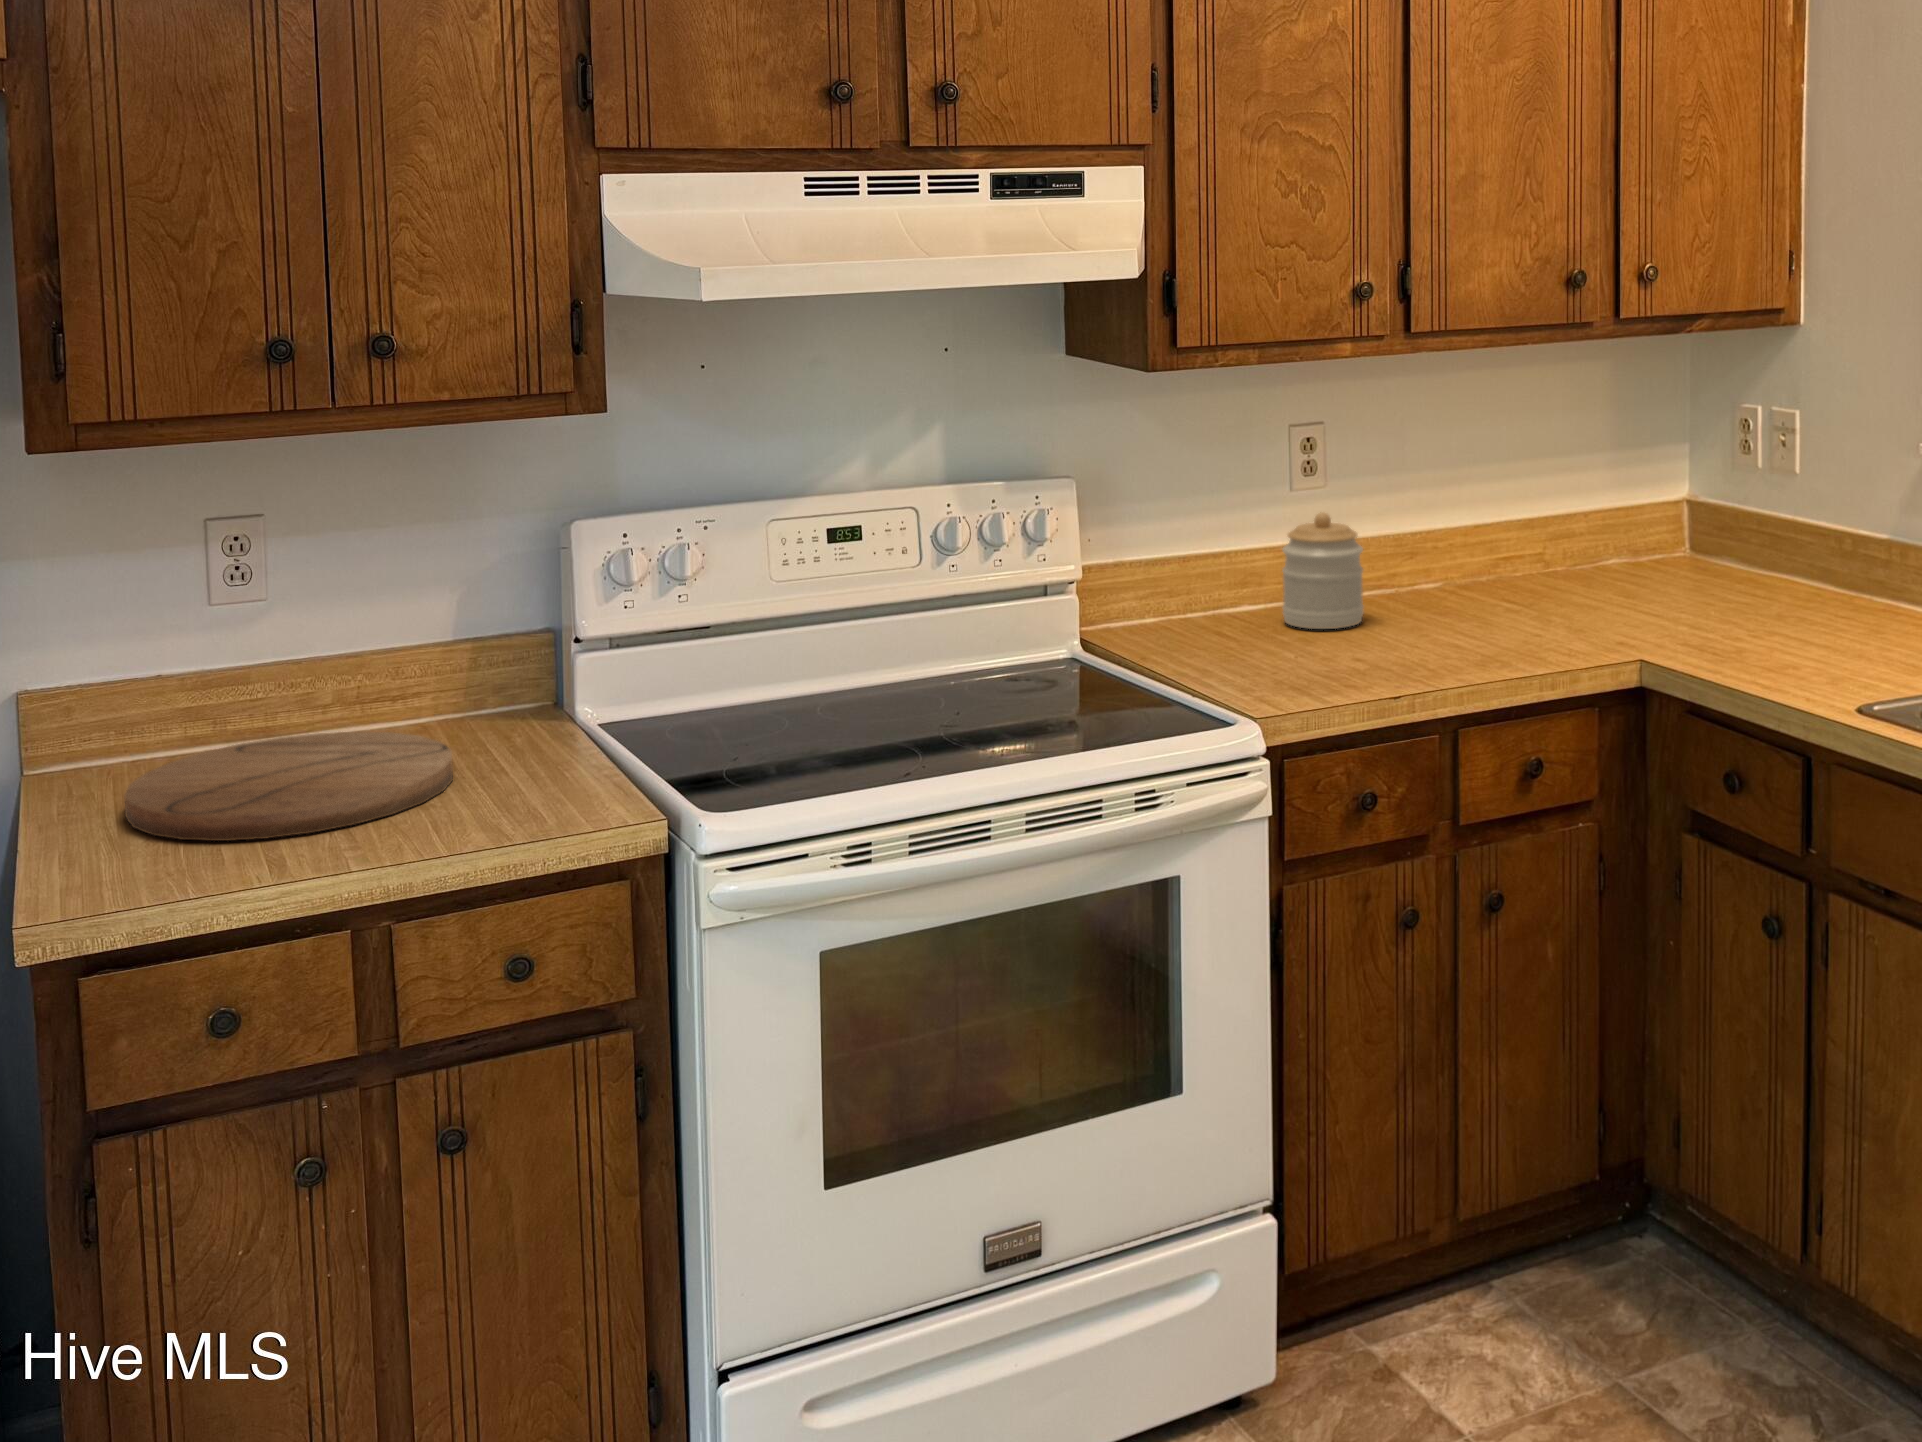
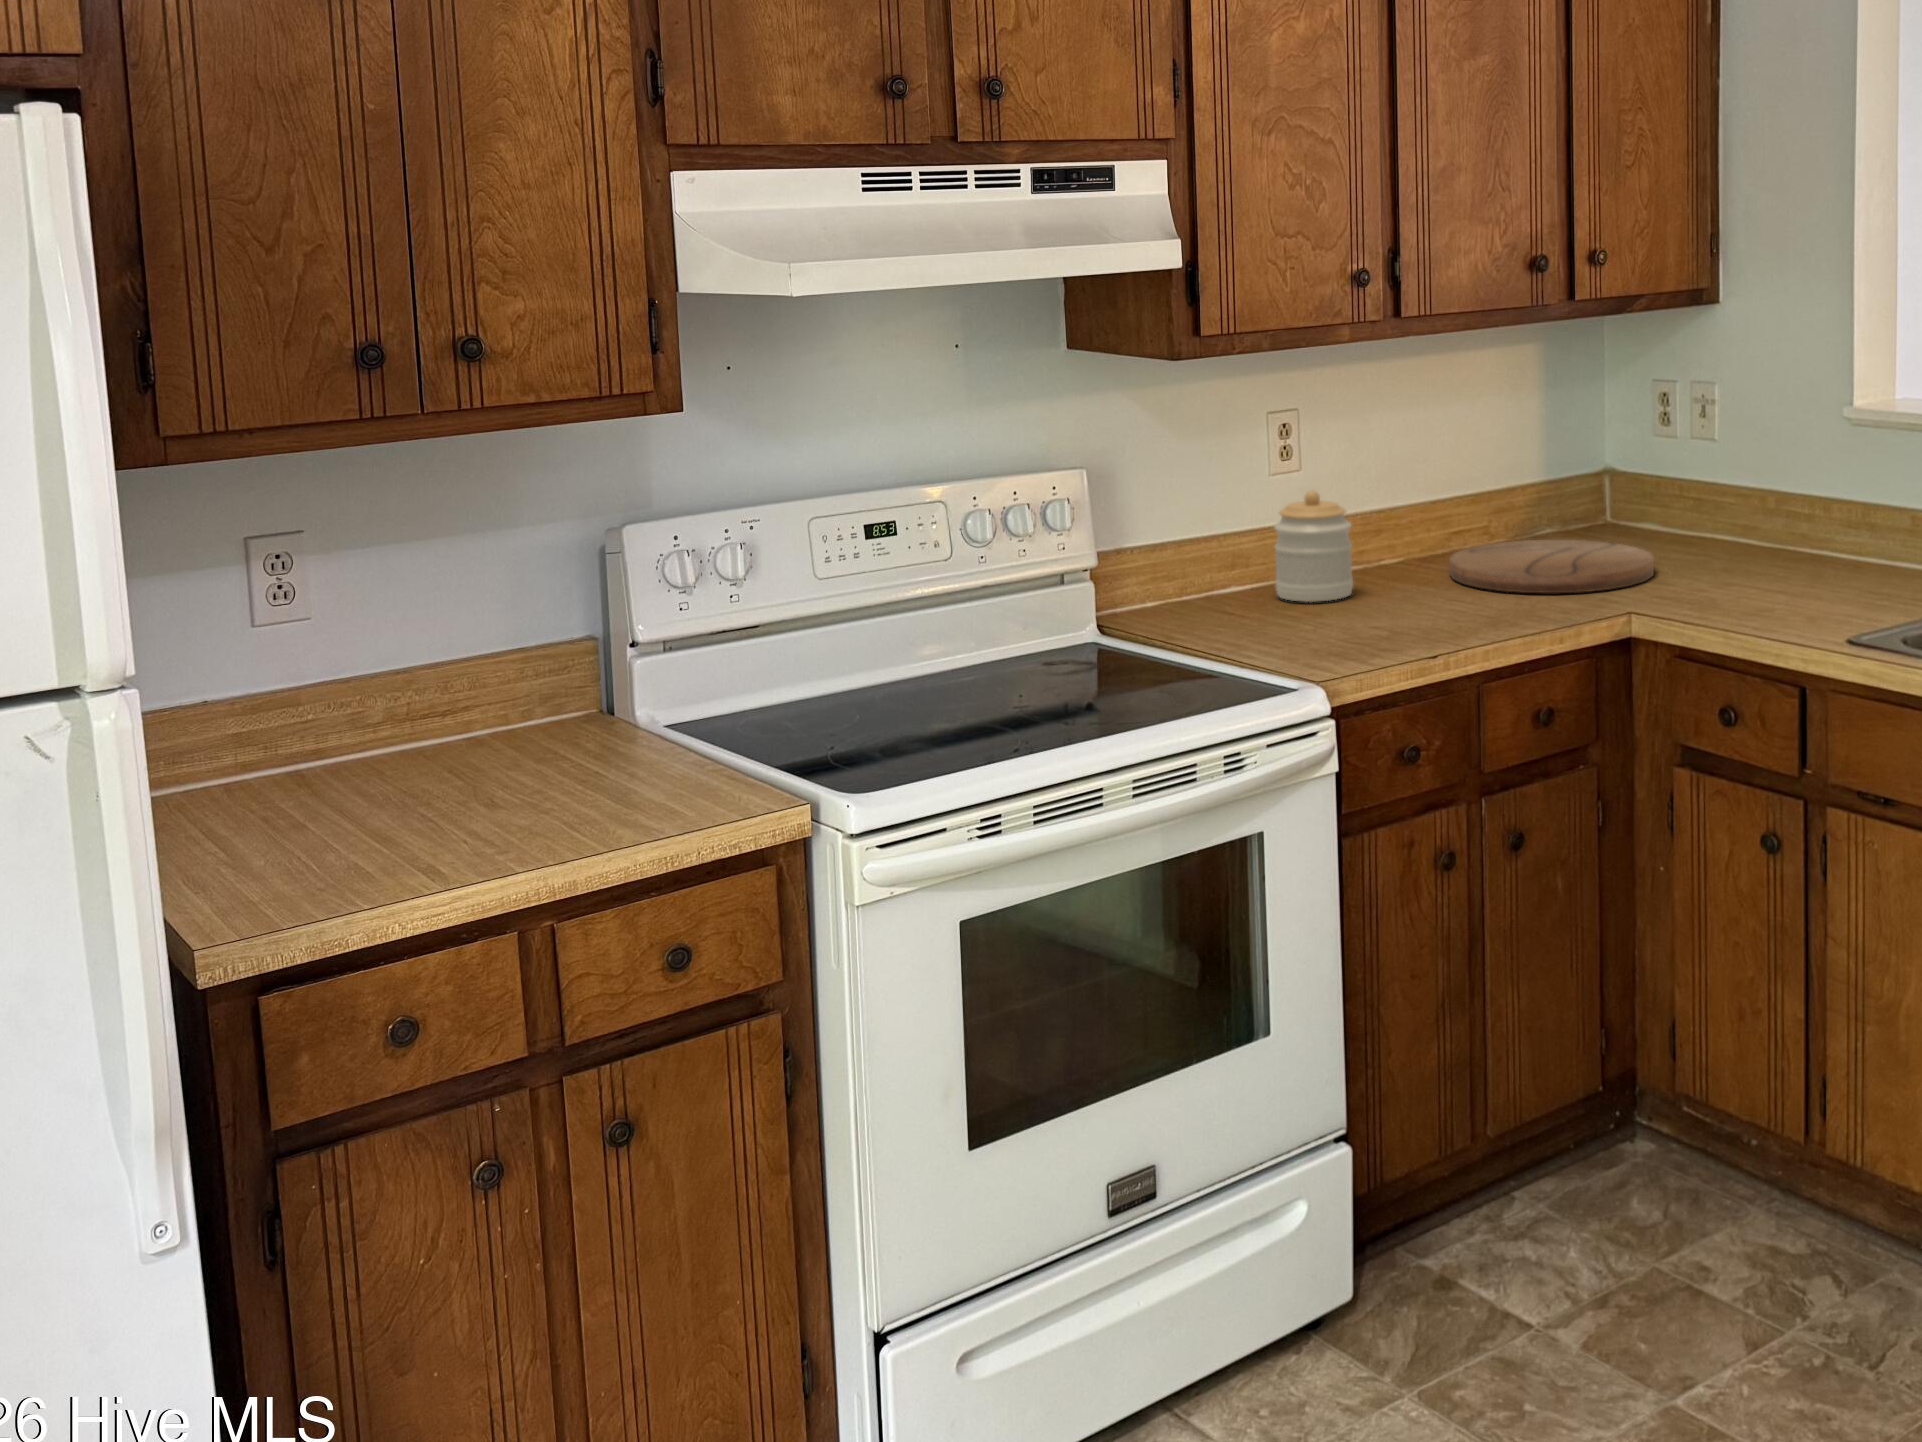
cutting board: present [125,731,453,841] -> present [1449,540,1654,593]

